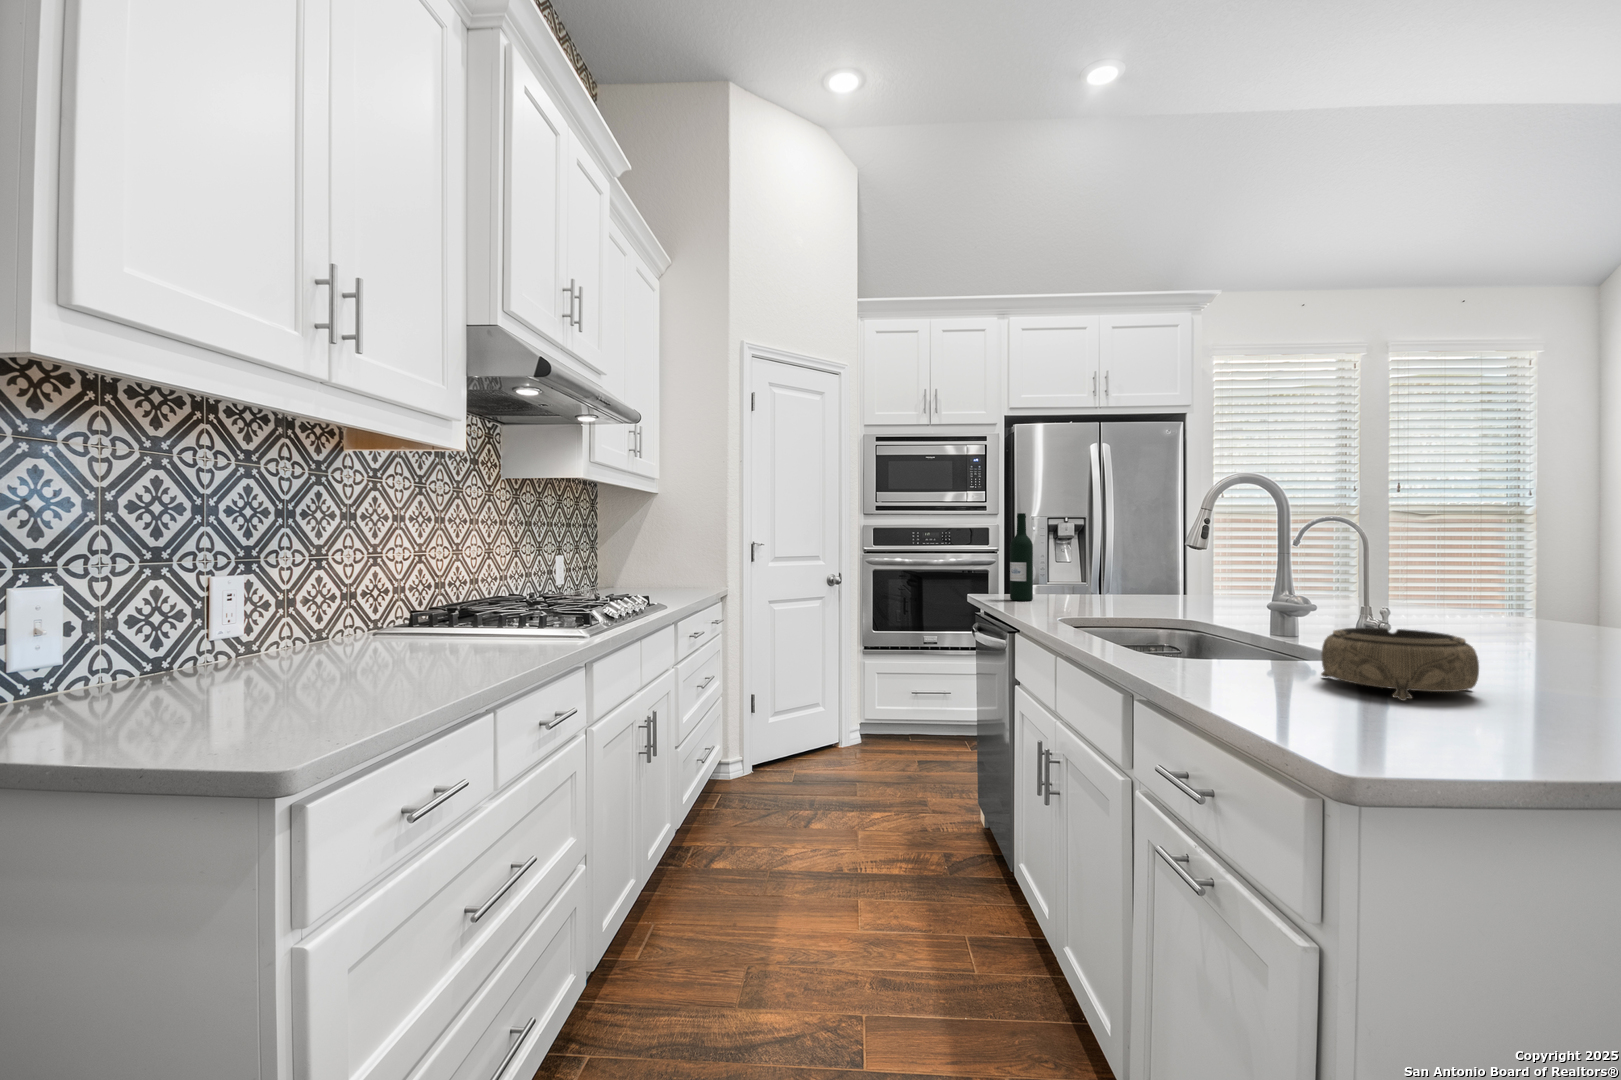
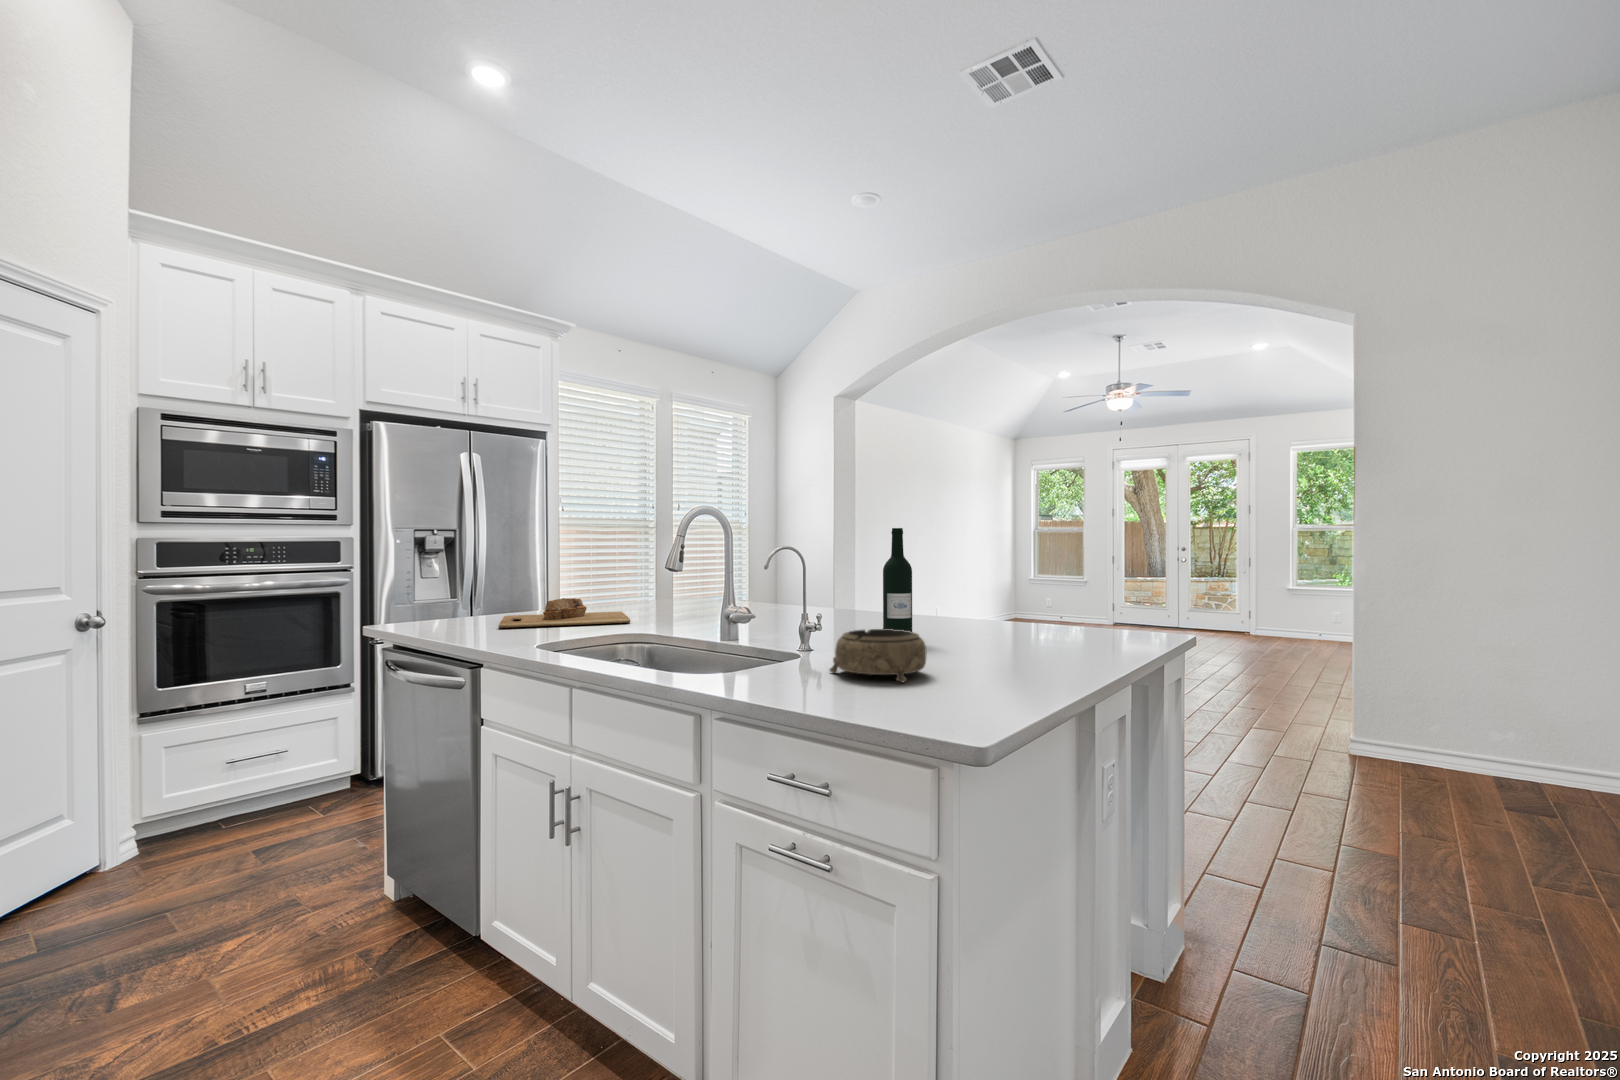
wine bottle: present [1010,513,1033,601] -> present [883,528,912,632]
cutting board: none [1060,580,1204,610] -> present [499,598,630,628]

